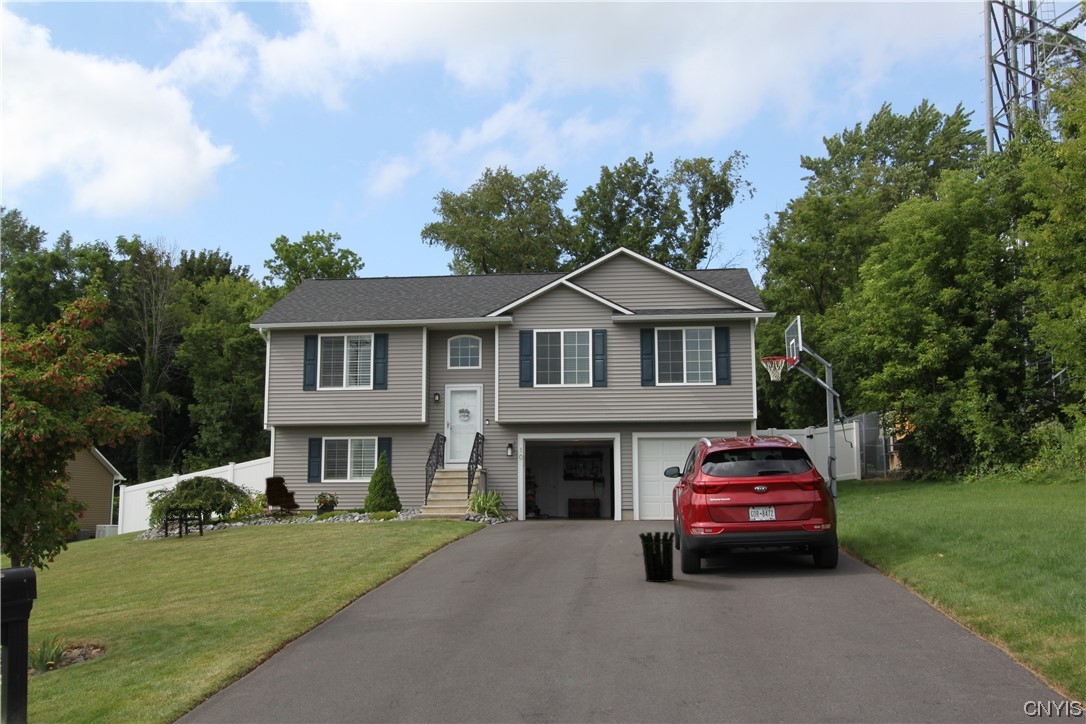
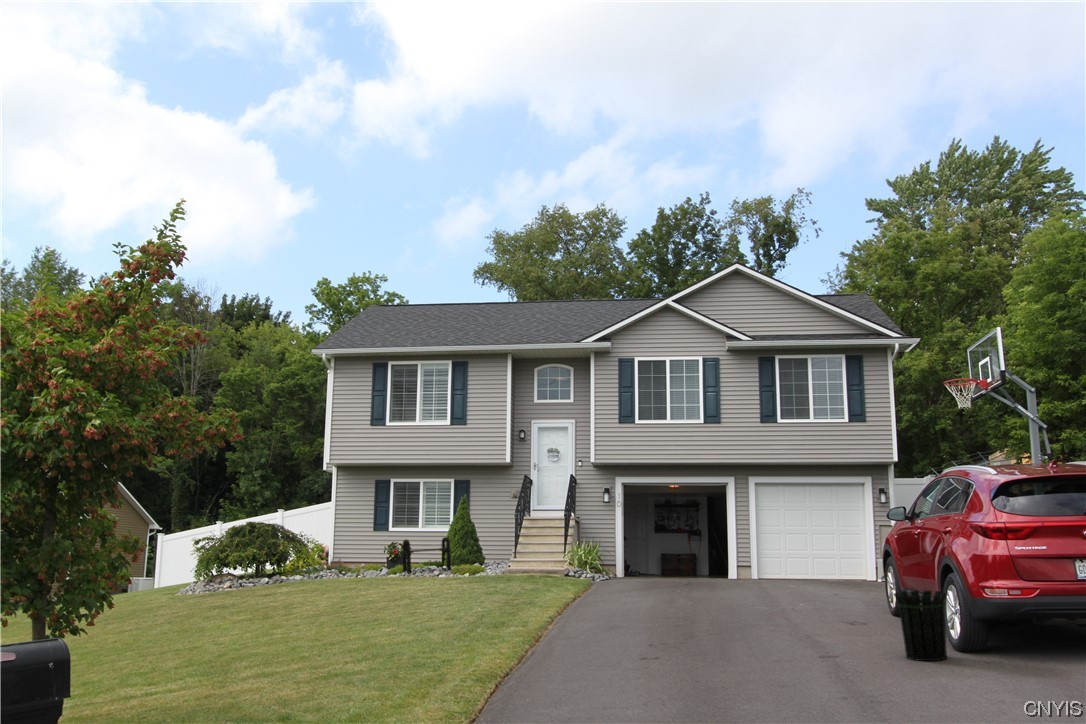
lounge chair: present [264,476,300,515] -> none [324,524,366,569]
bench: present [165,507,203,538] -> present [402,537,451,573]

